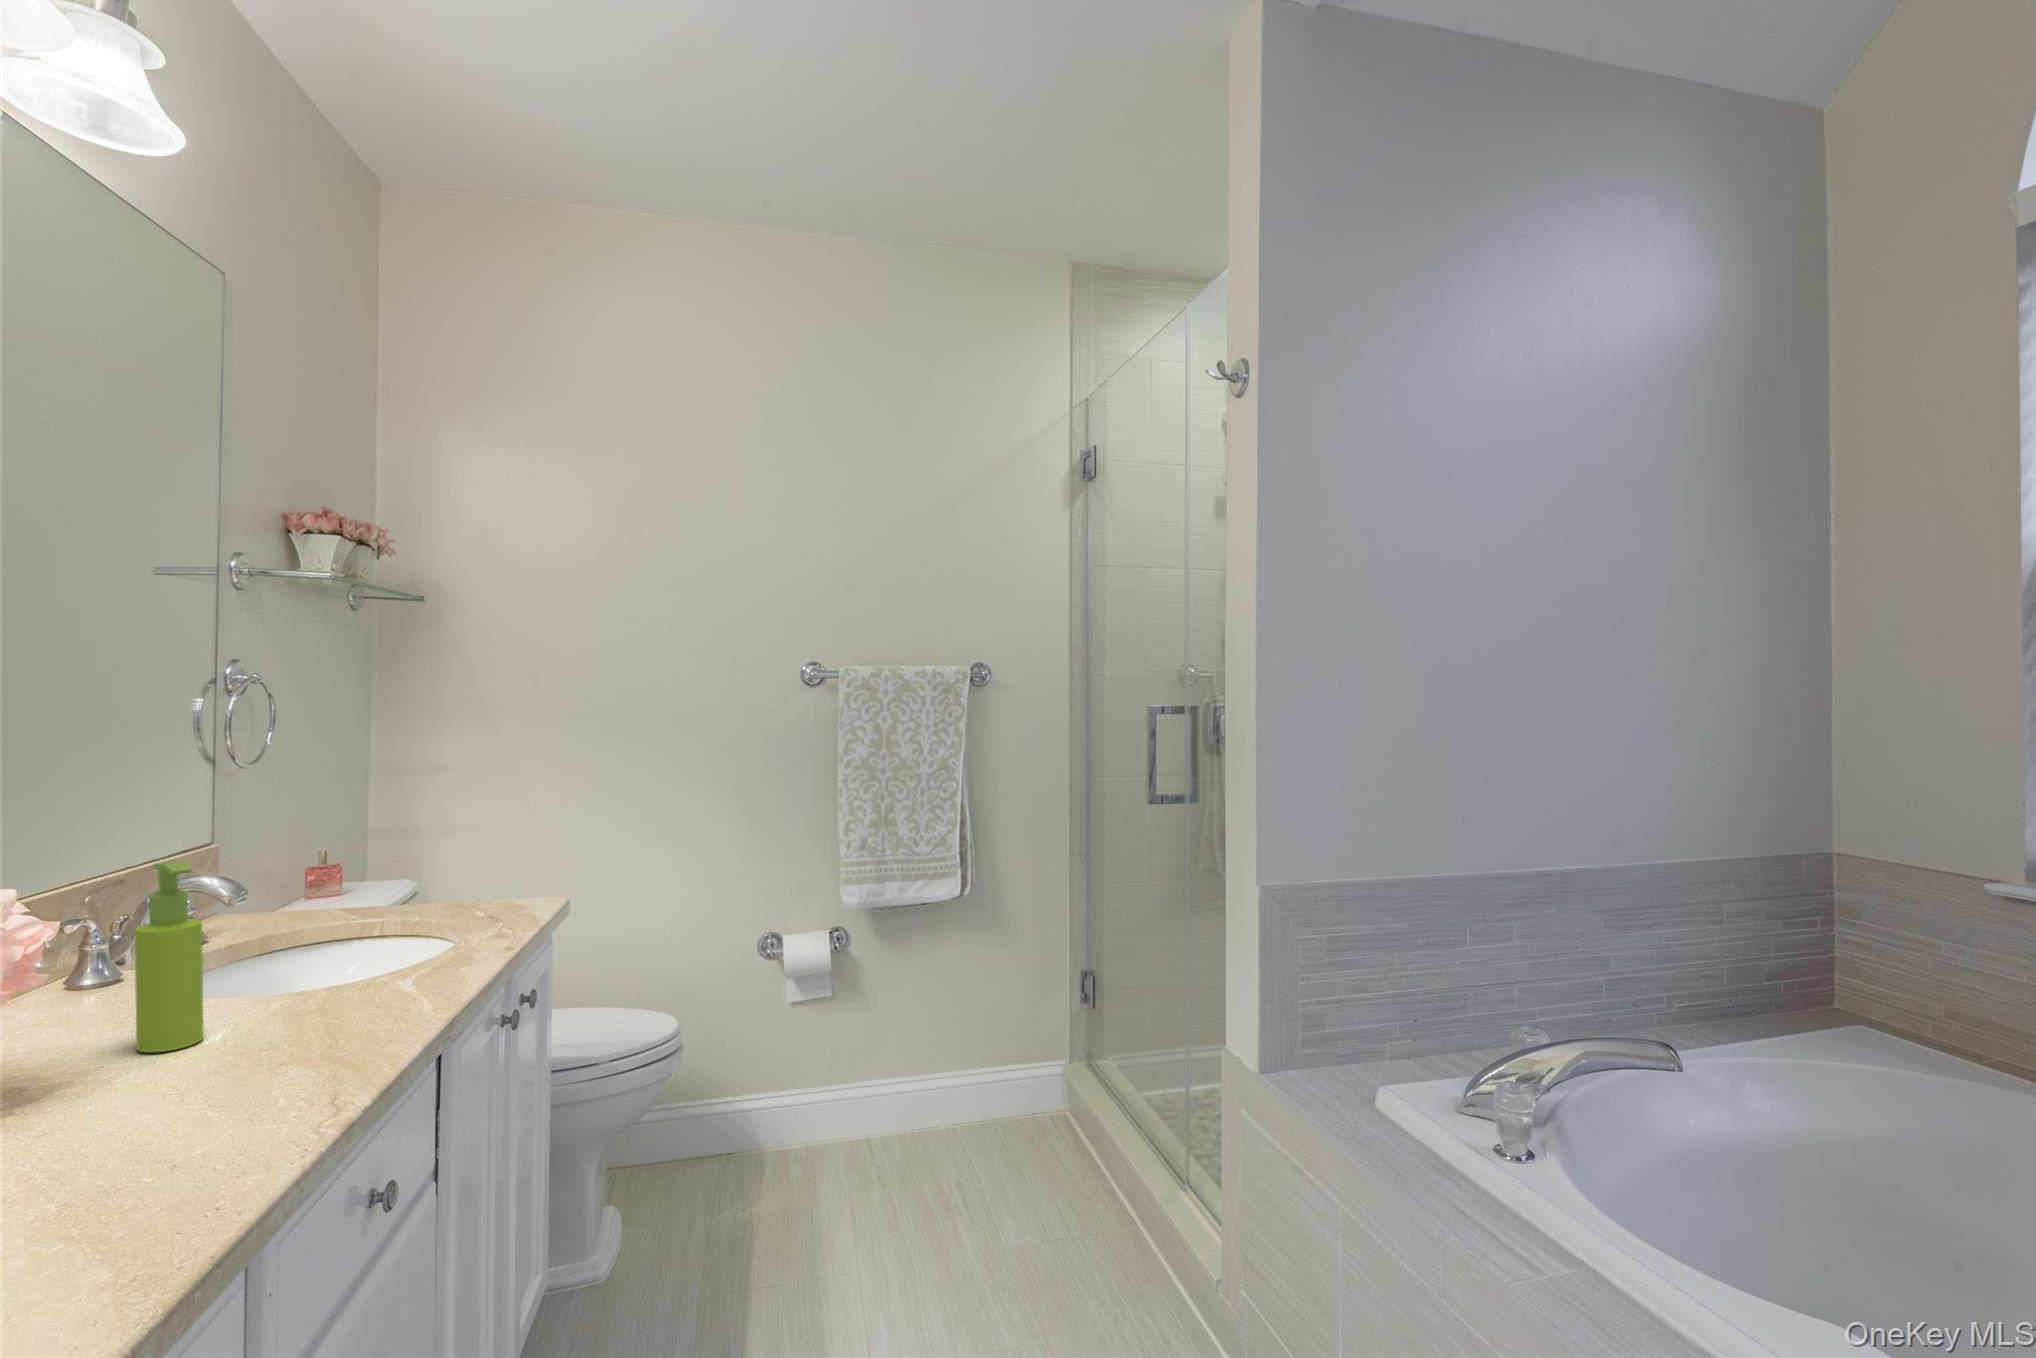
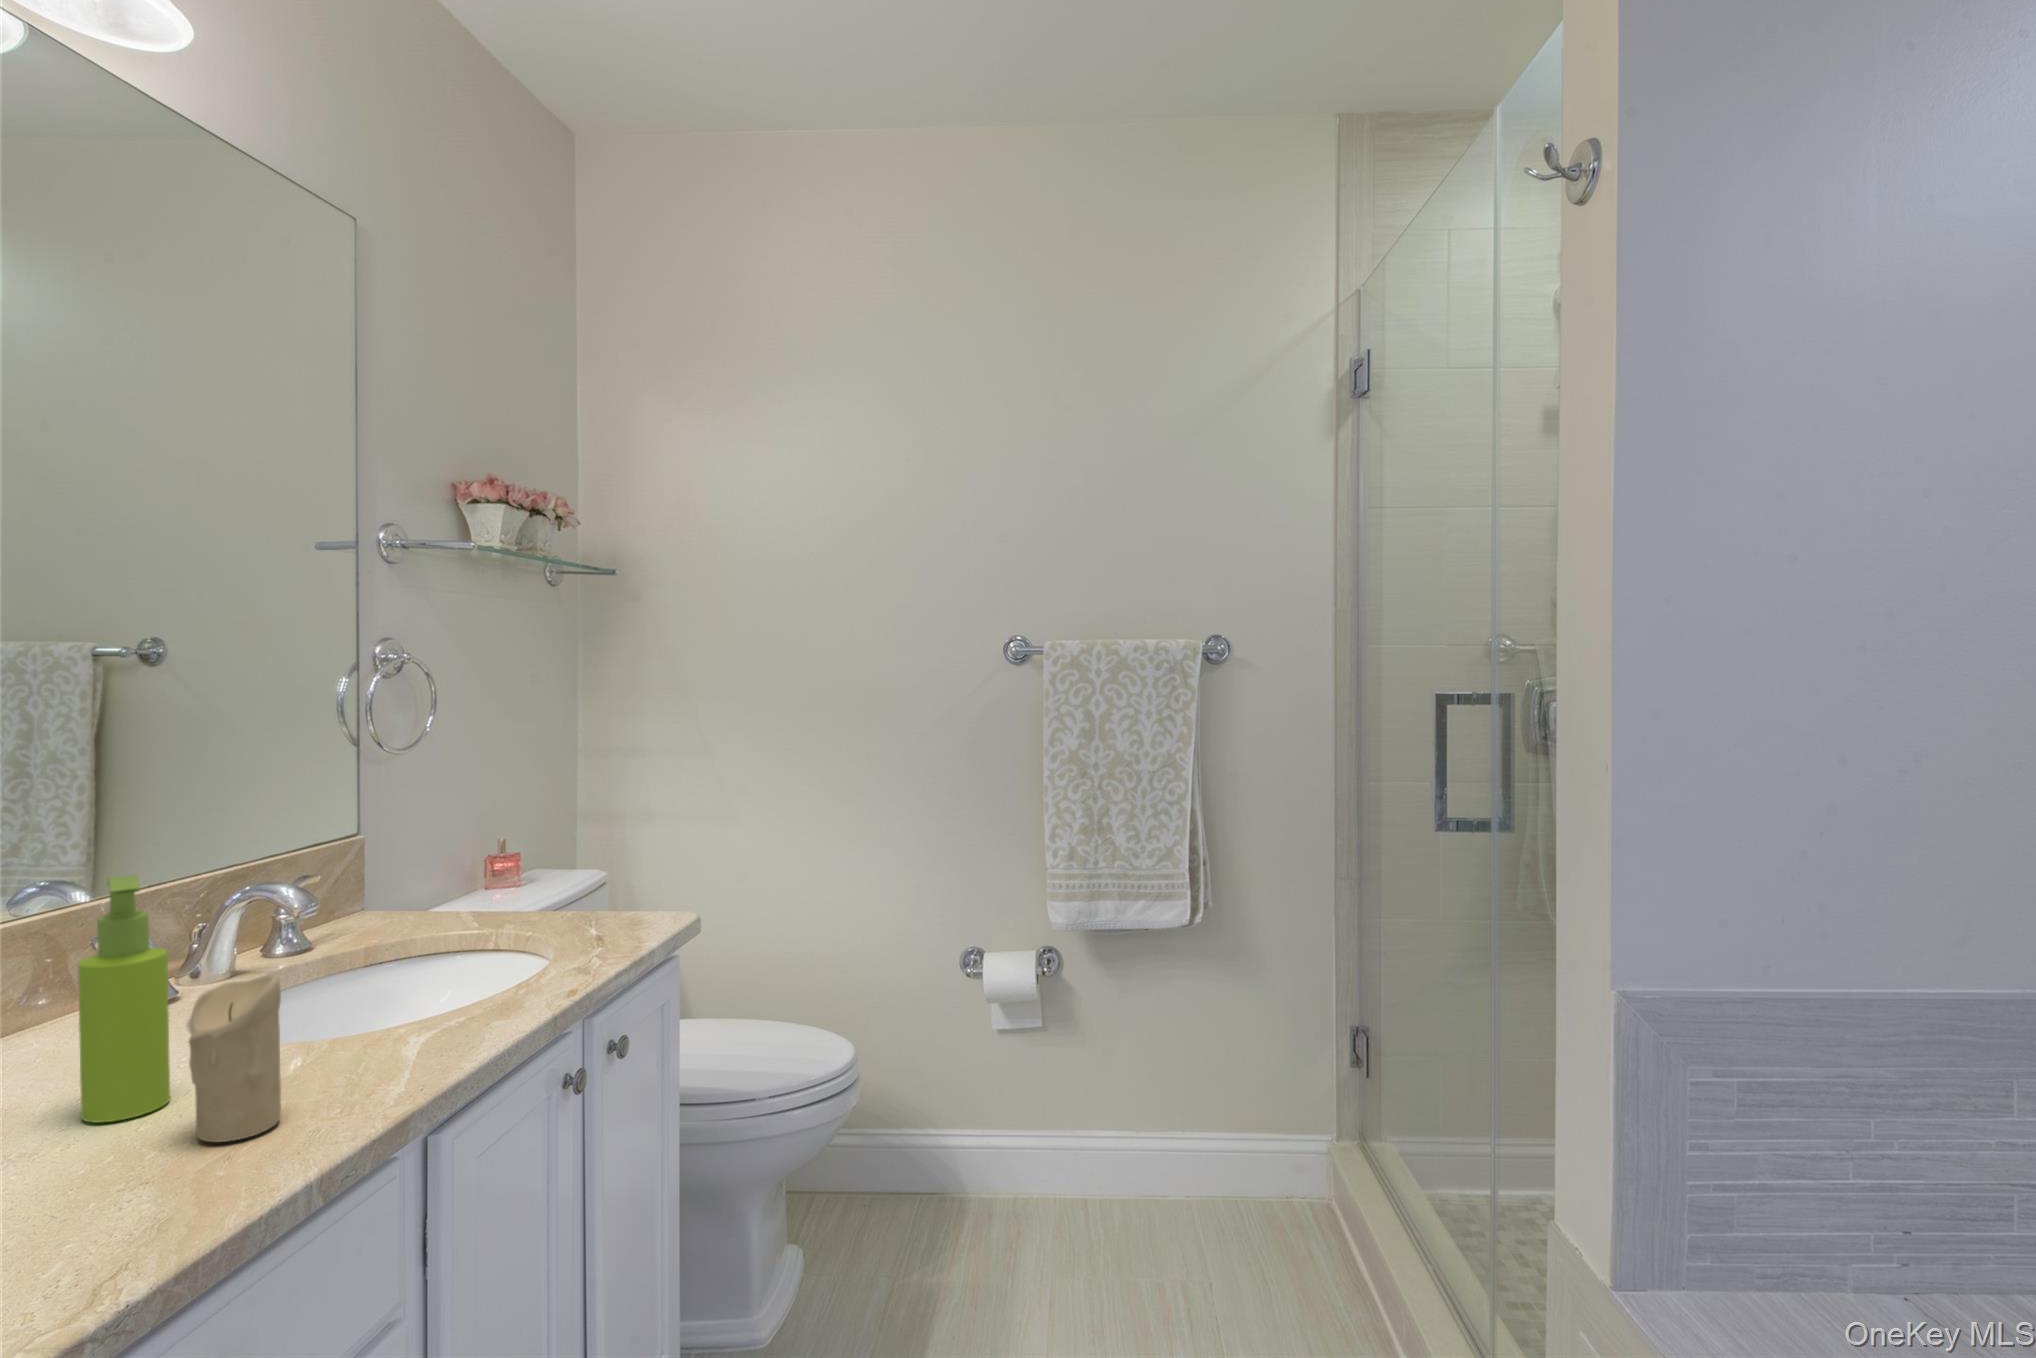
candle: none [251,931,318,1053] -> present [189,975,281,1142]

